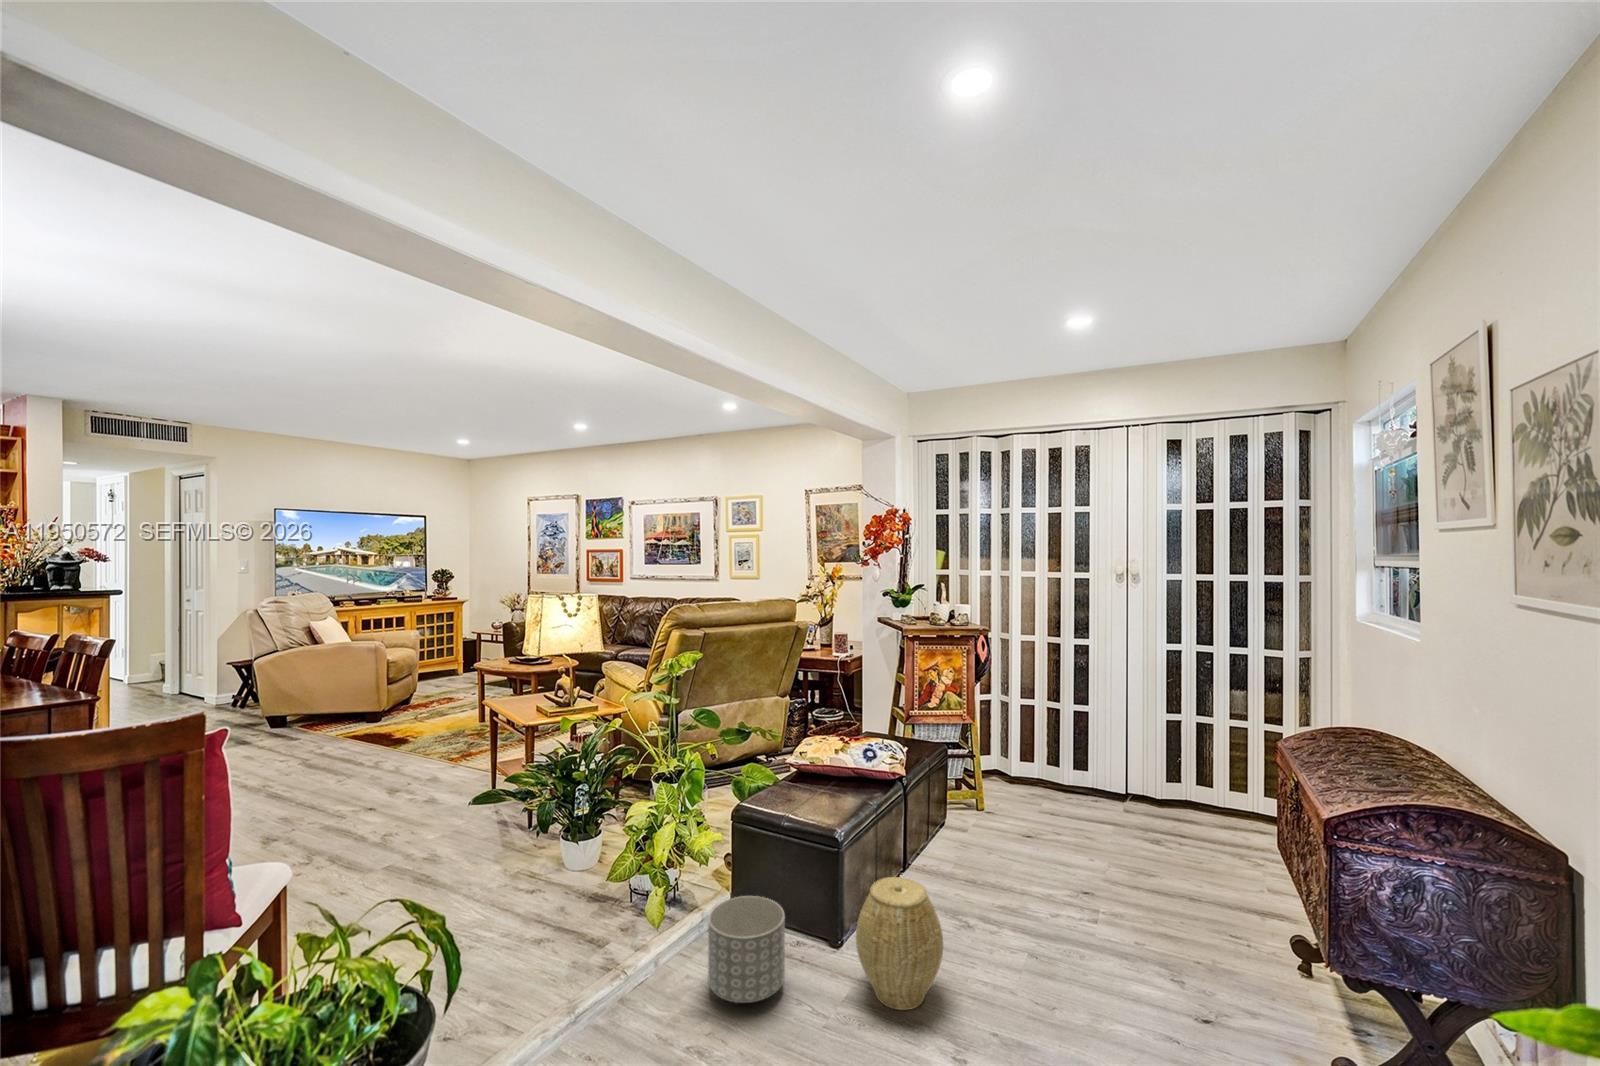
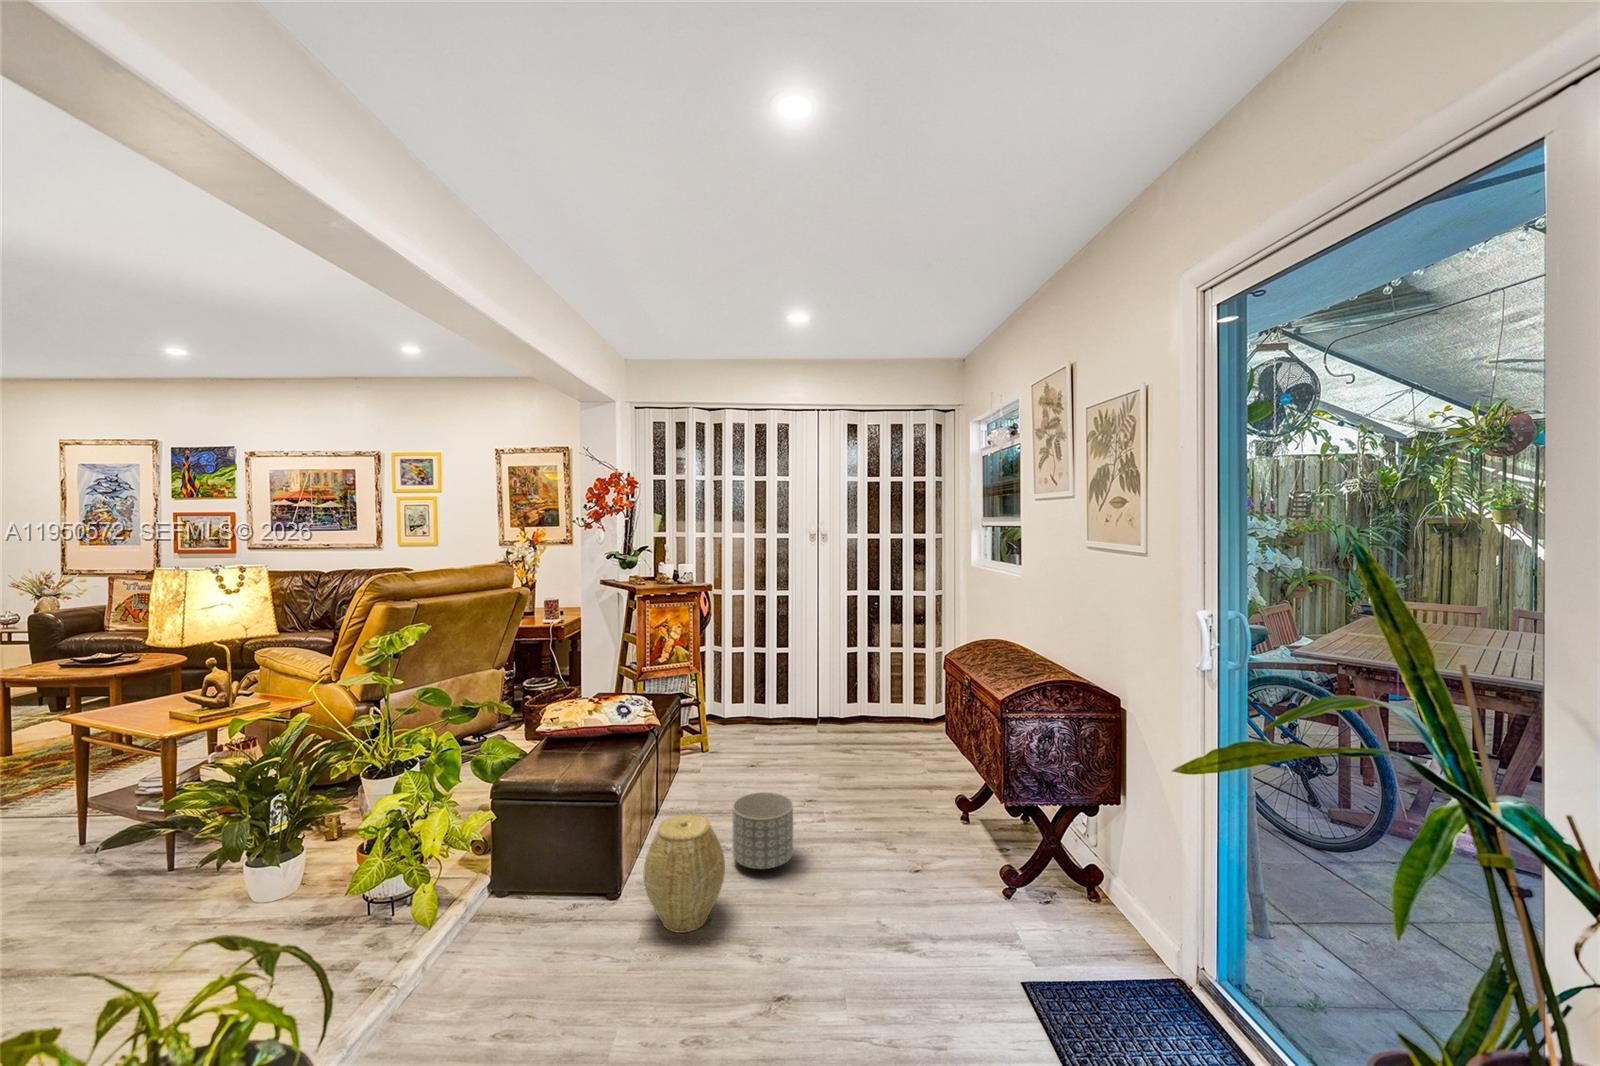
planter: present [708,896,785,1003] -> present [733,792,793,869]

